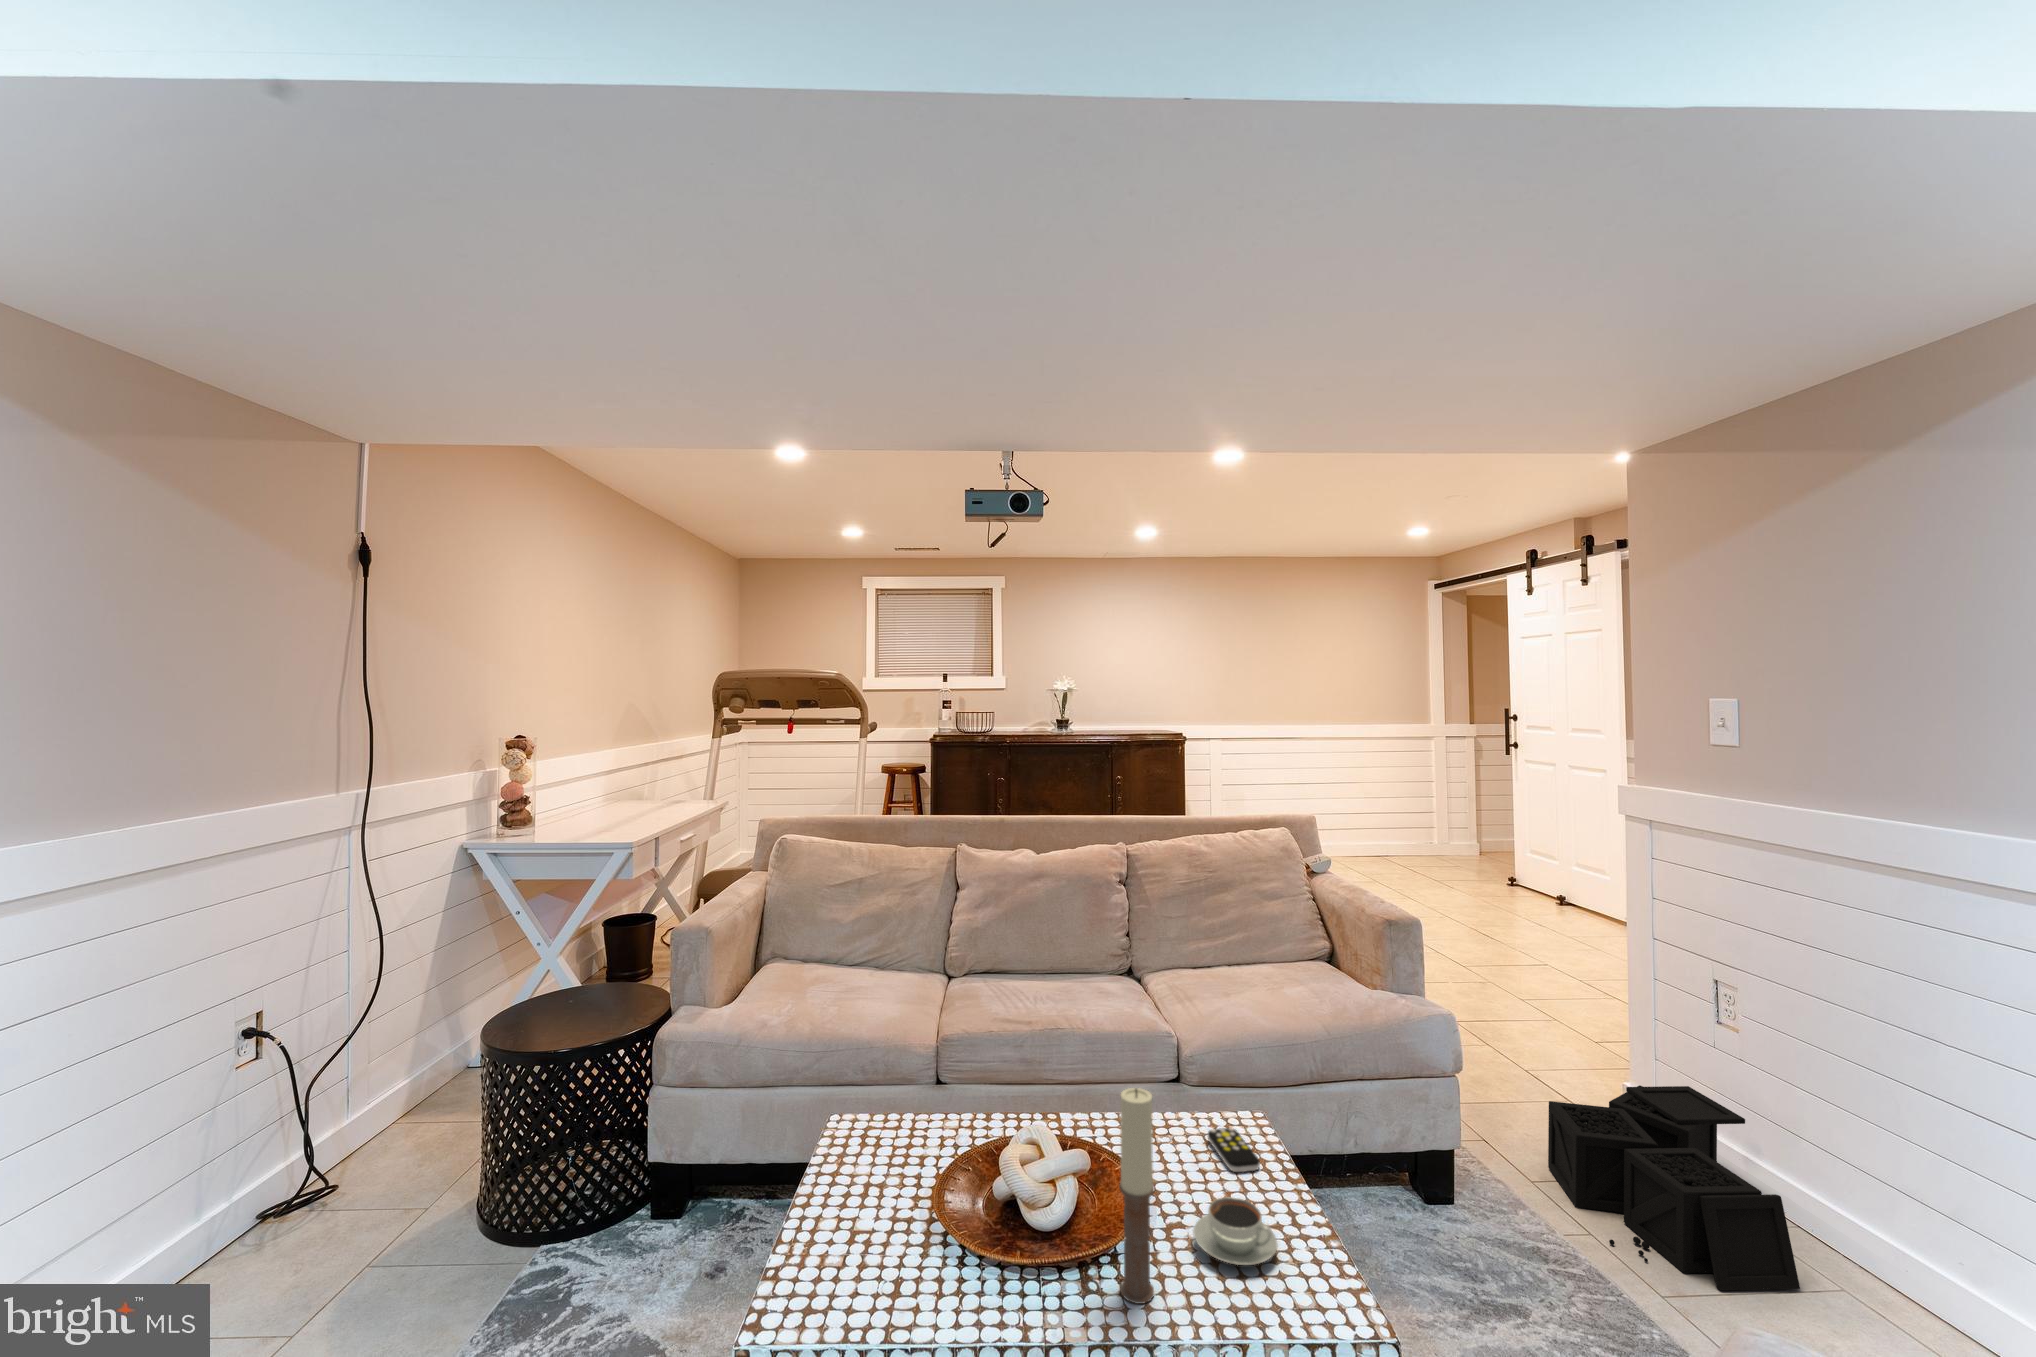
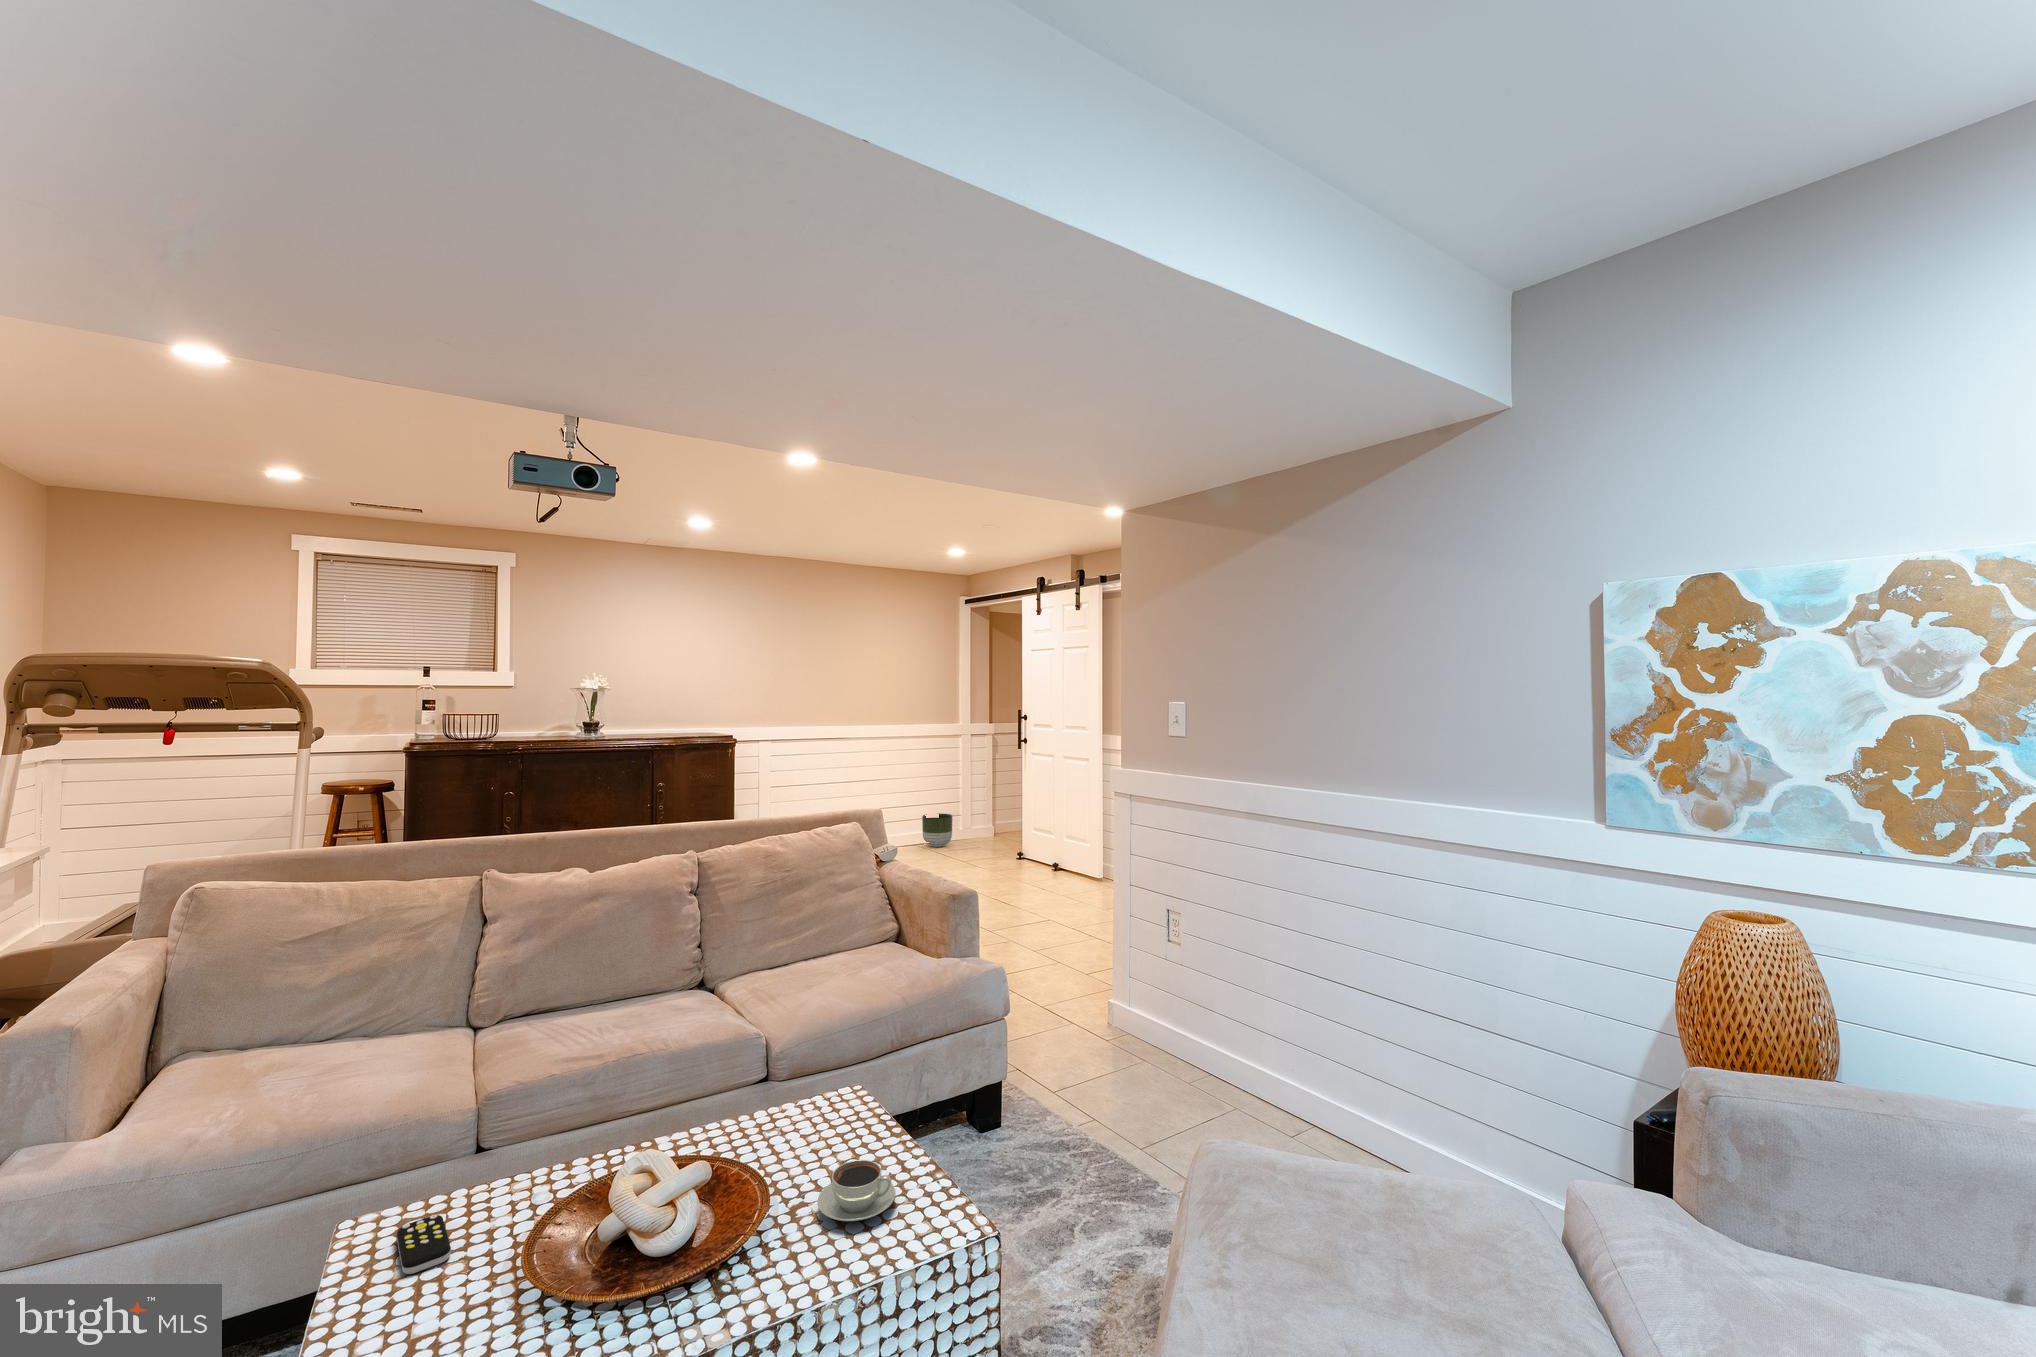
planter: none [1392,820,1429,858] -> present [922,814,952,847]
storage bin: present [1548,1085,1800,1290] -> none [1066,990,1224,1133]
candle: present [1119,1088,1154,1304] -> none [754,1075,789,1290]
remote control: present [1208,1128,1260,1172] -> present [397,1215,451,1274]

